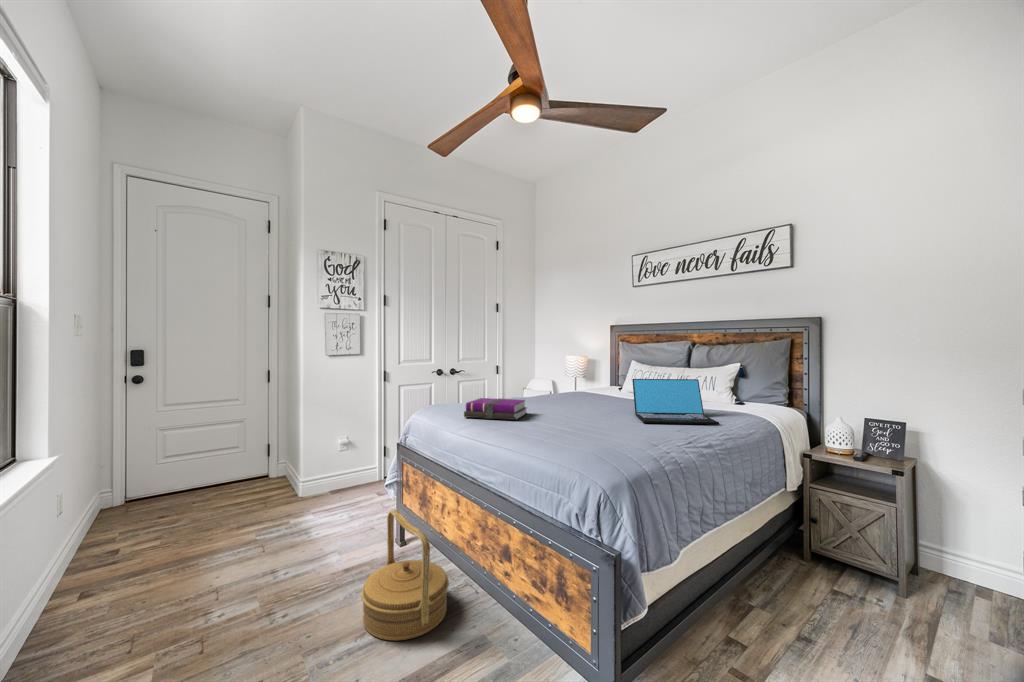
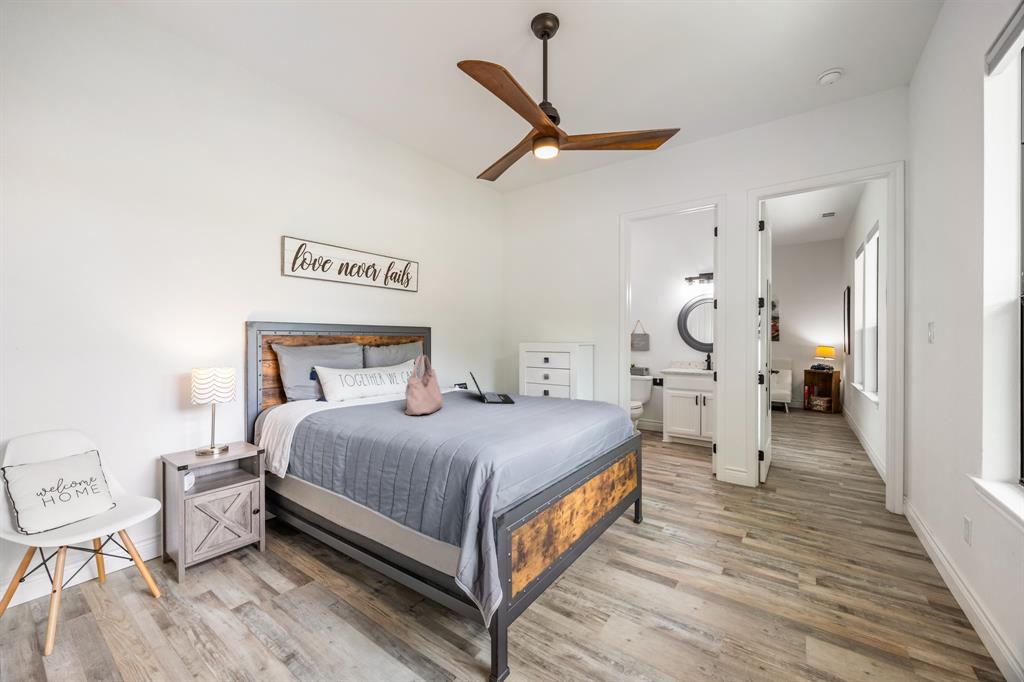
handbag: none [550,348,610,404] -> present [405,355,443,415]
notebook: present [464,398,527,420] -> none [493,409,538,436]
woven basket: present [361,510,449,641] -> none [580,515,662,641]

